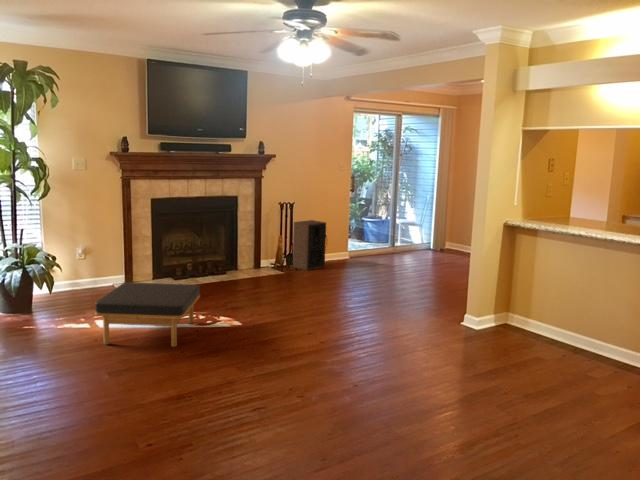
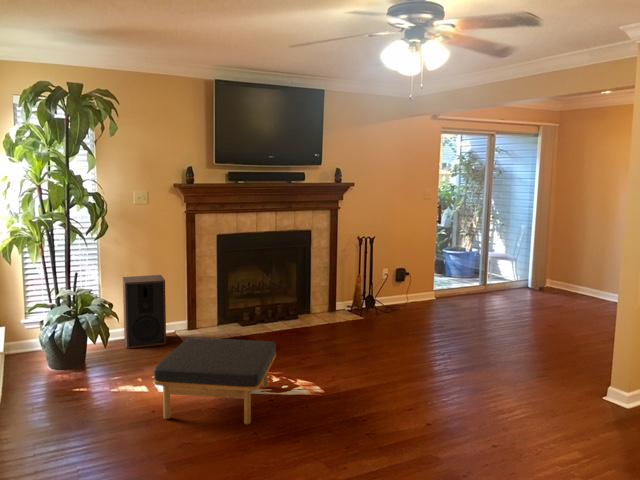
speaker: present [293,220,326,270] -> present [123,275,166,349]

